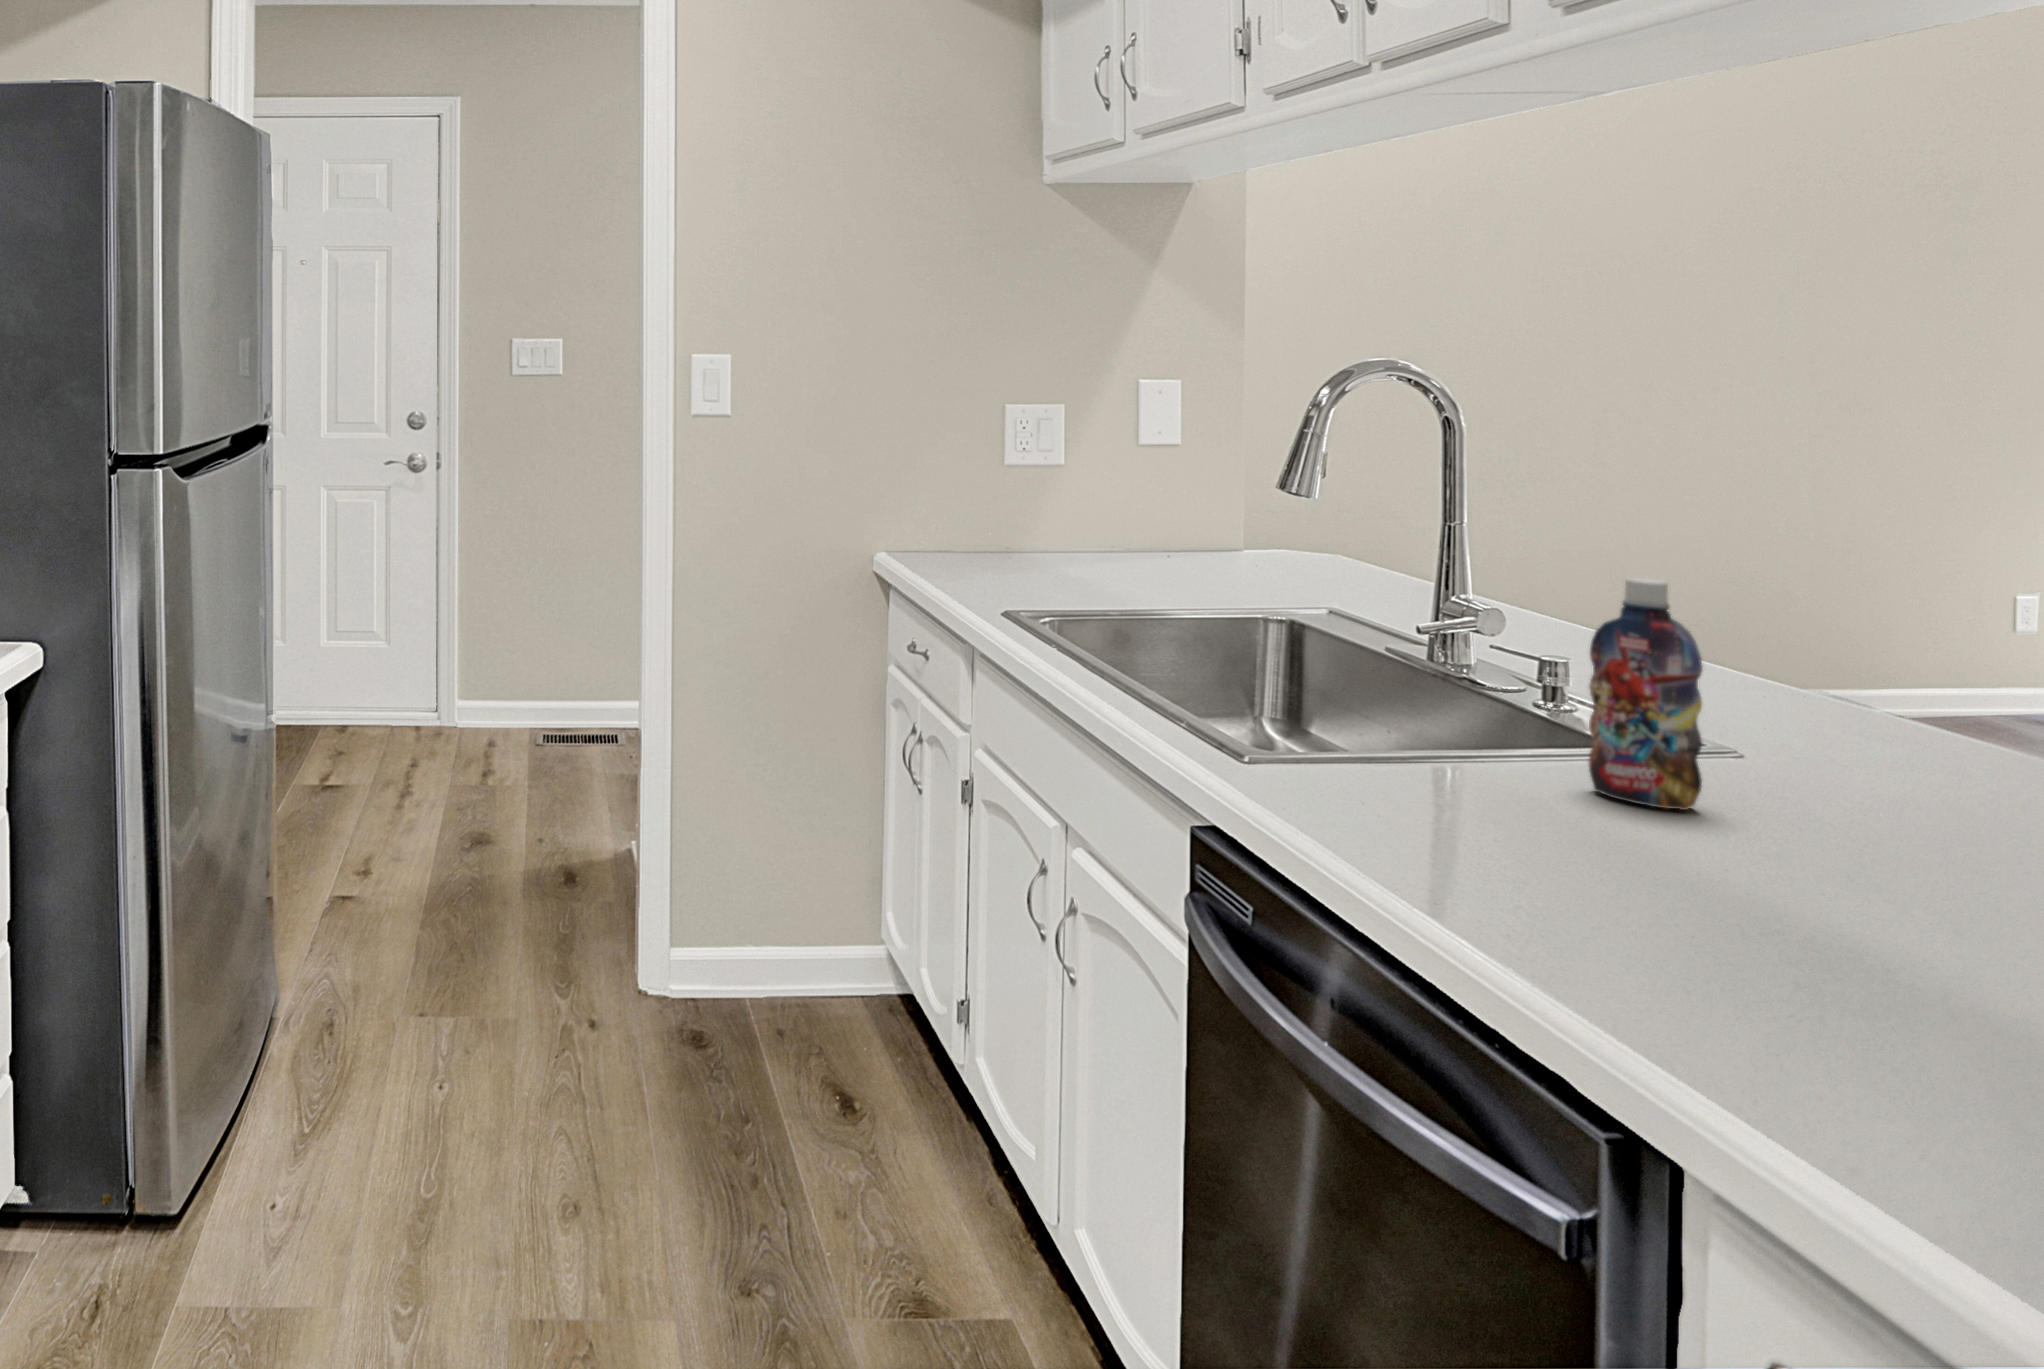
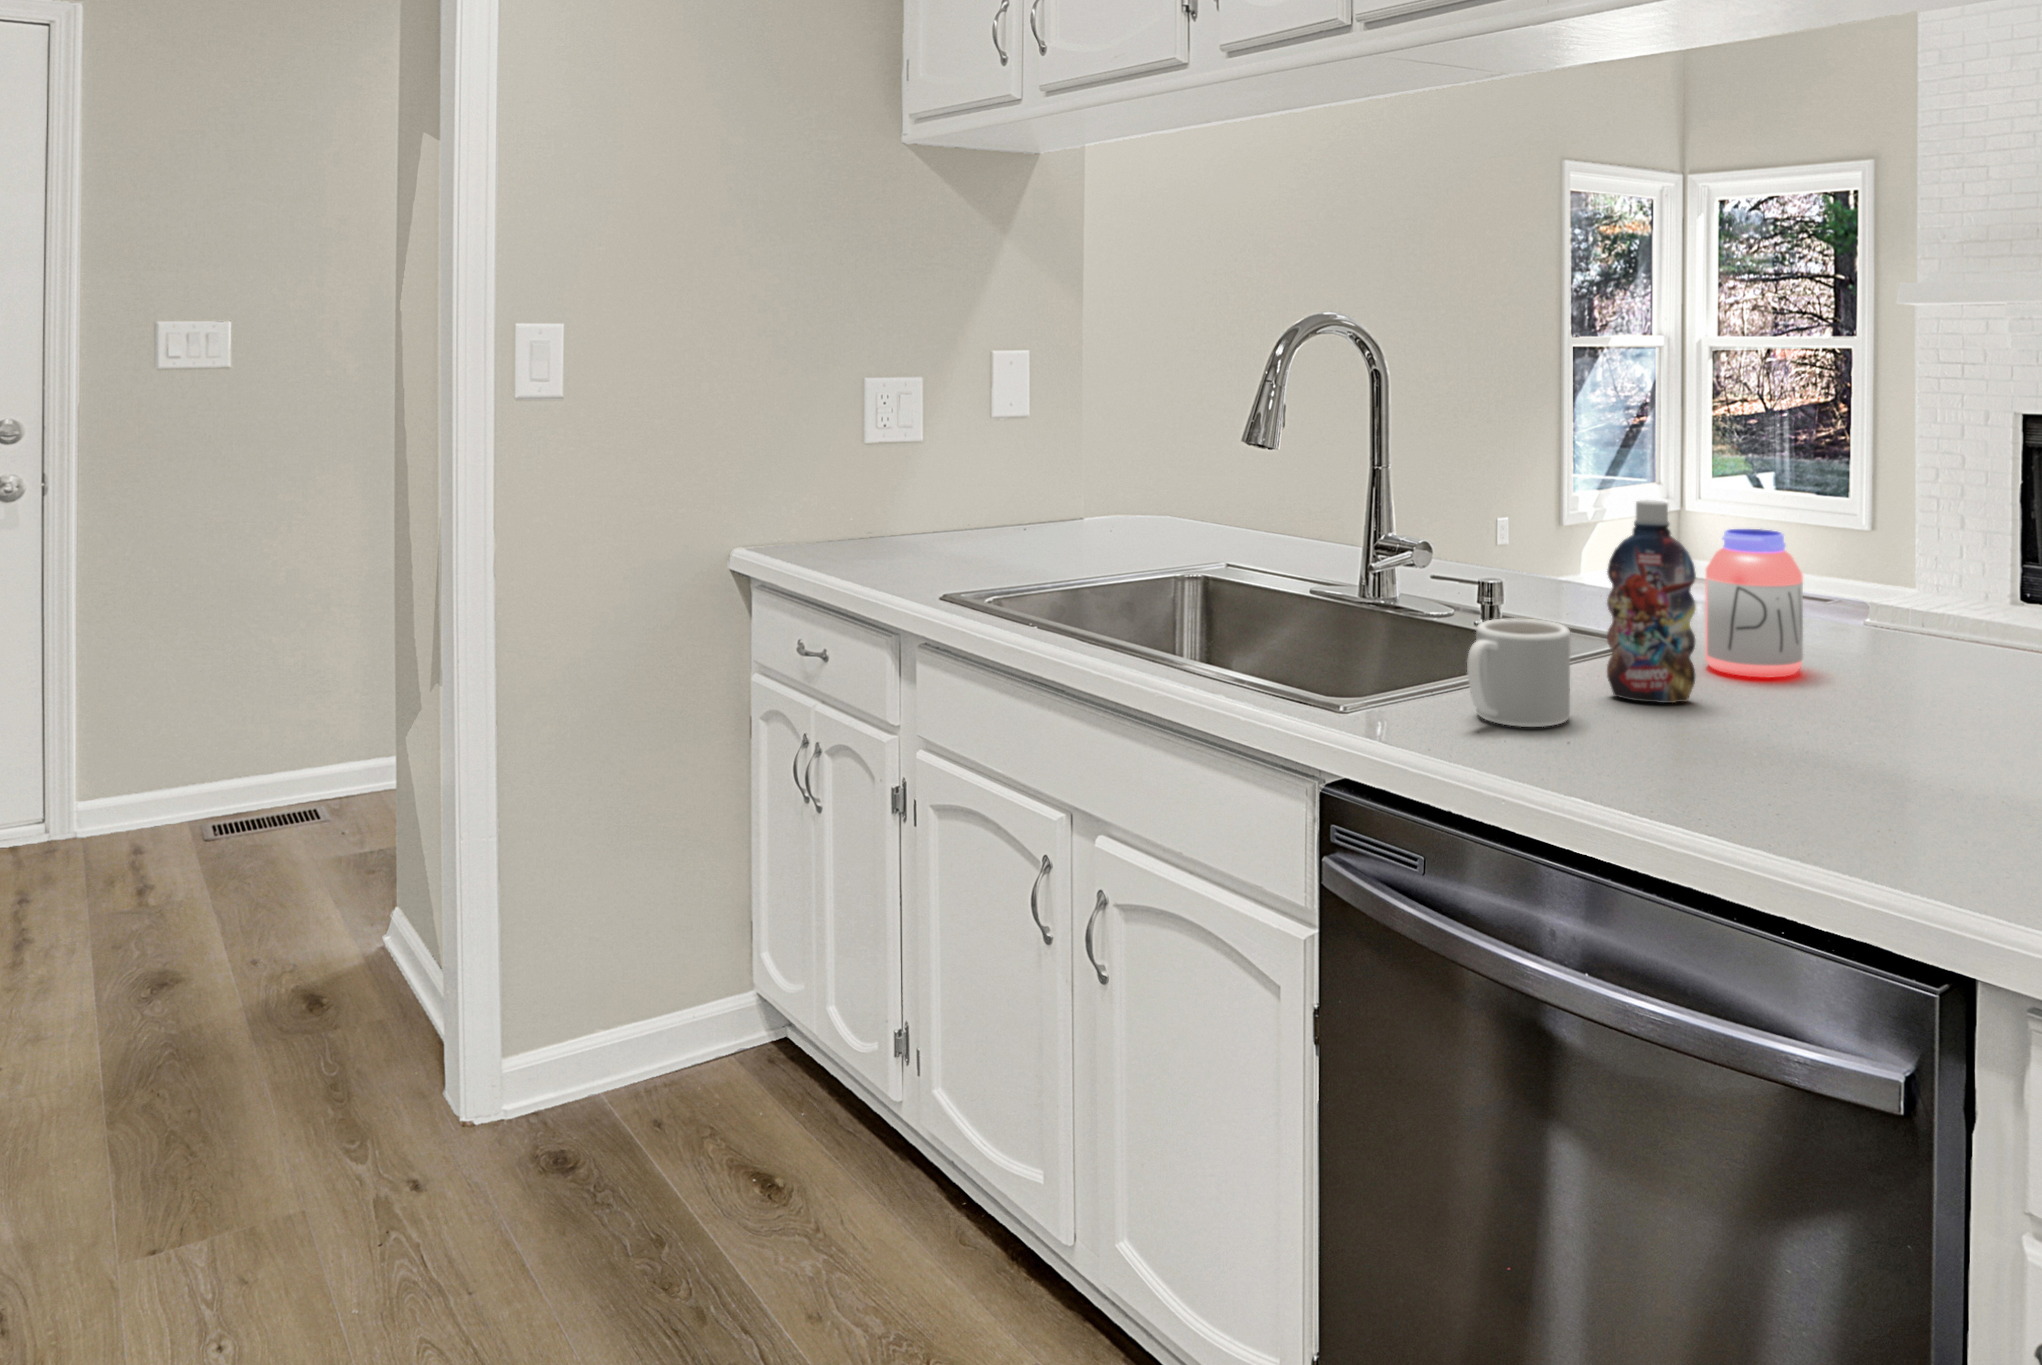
jar: none [1774,625,1919,808] -> present [1705,529,1803,678]
mug: none [1368,686,1507,804] -> present [1467,618,1570,727]

